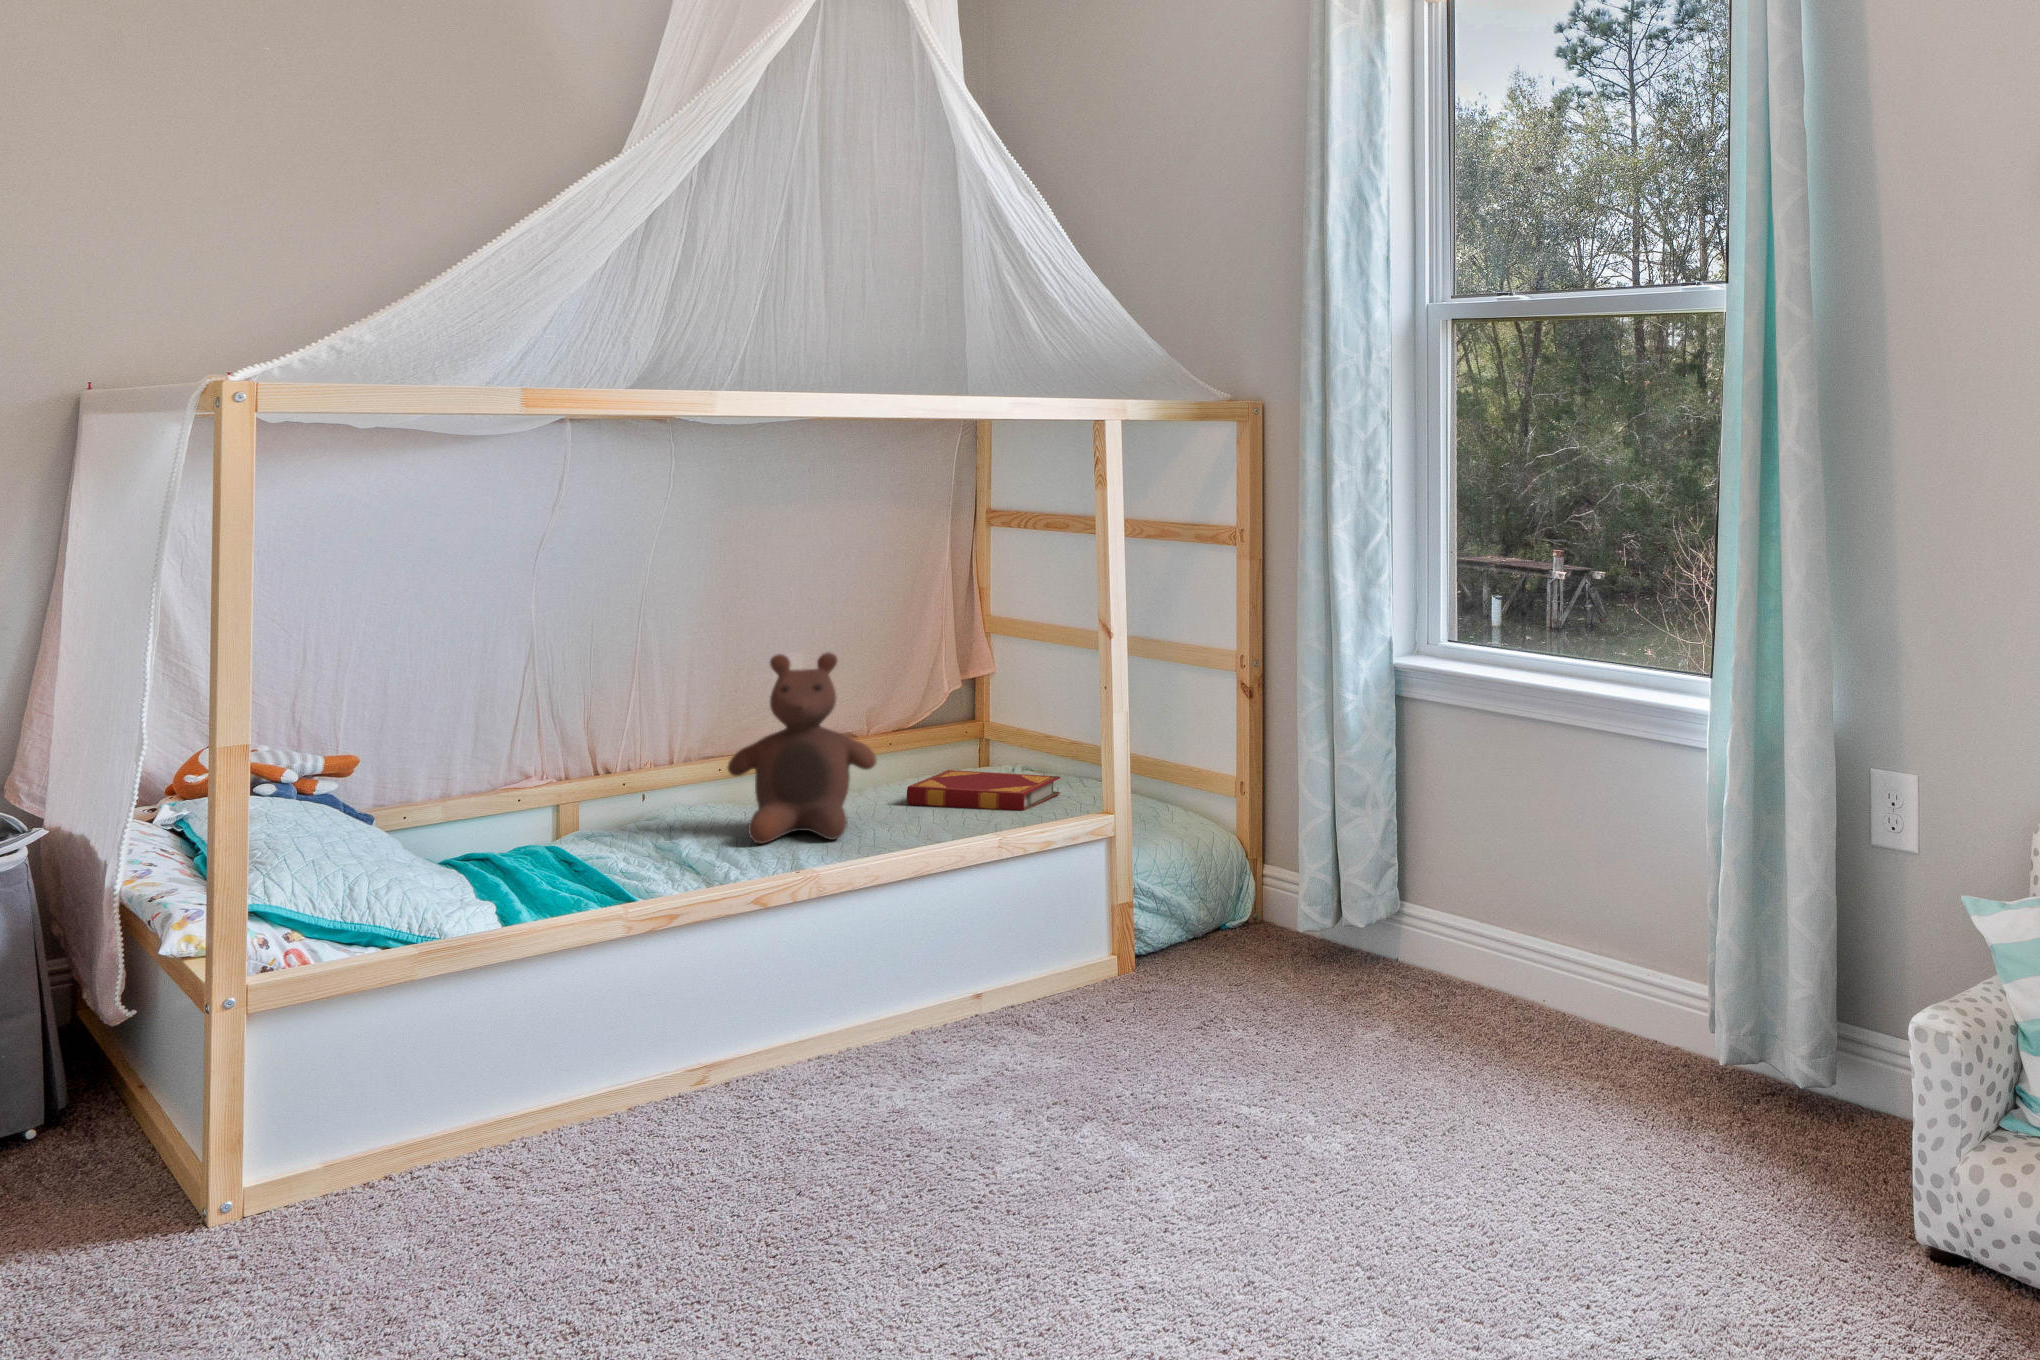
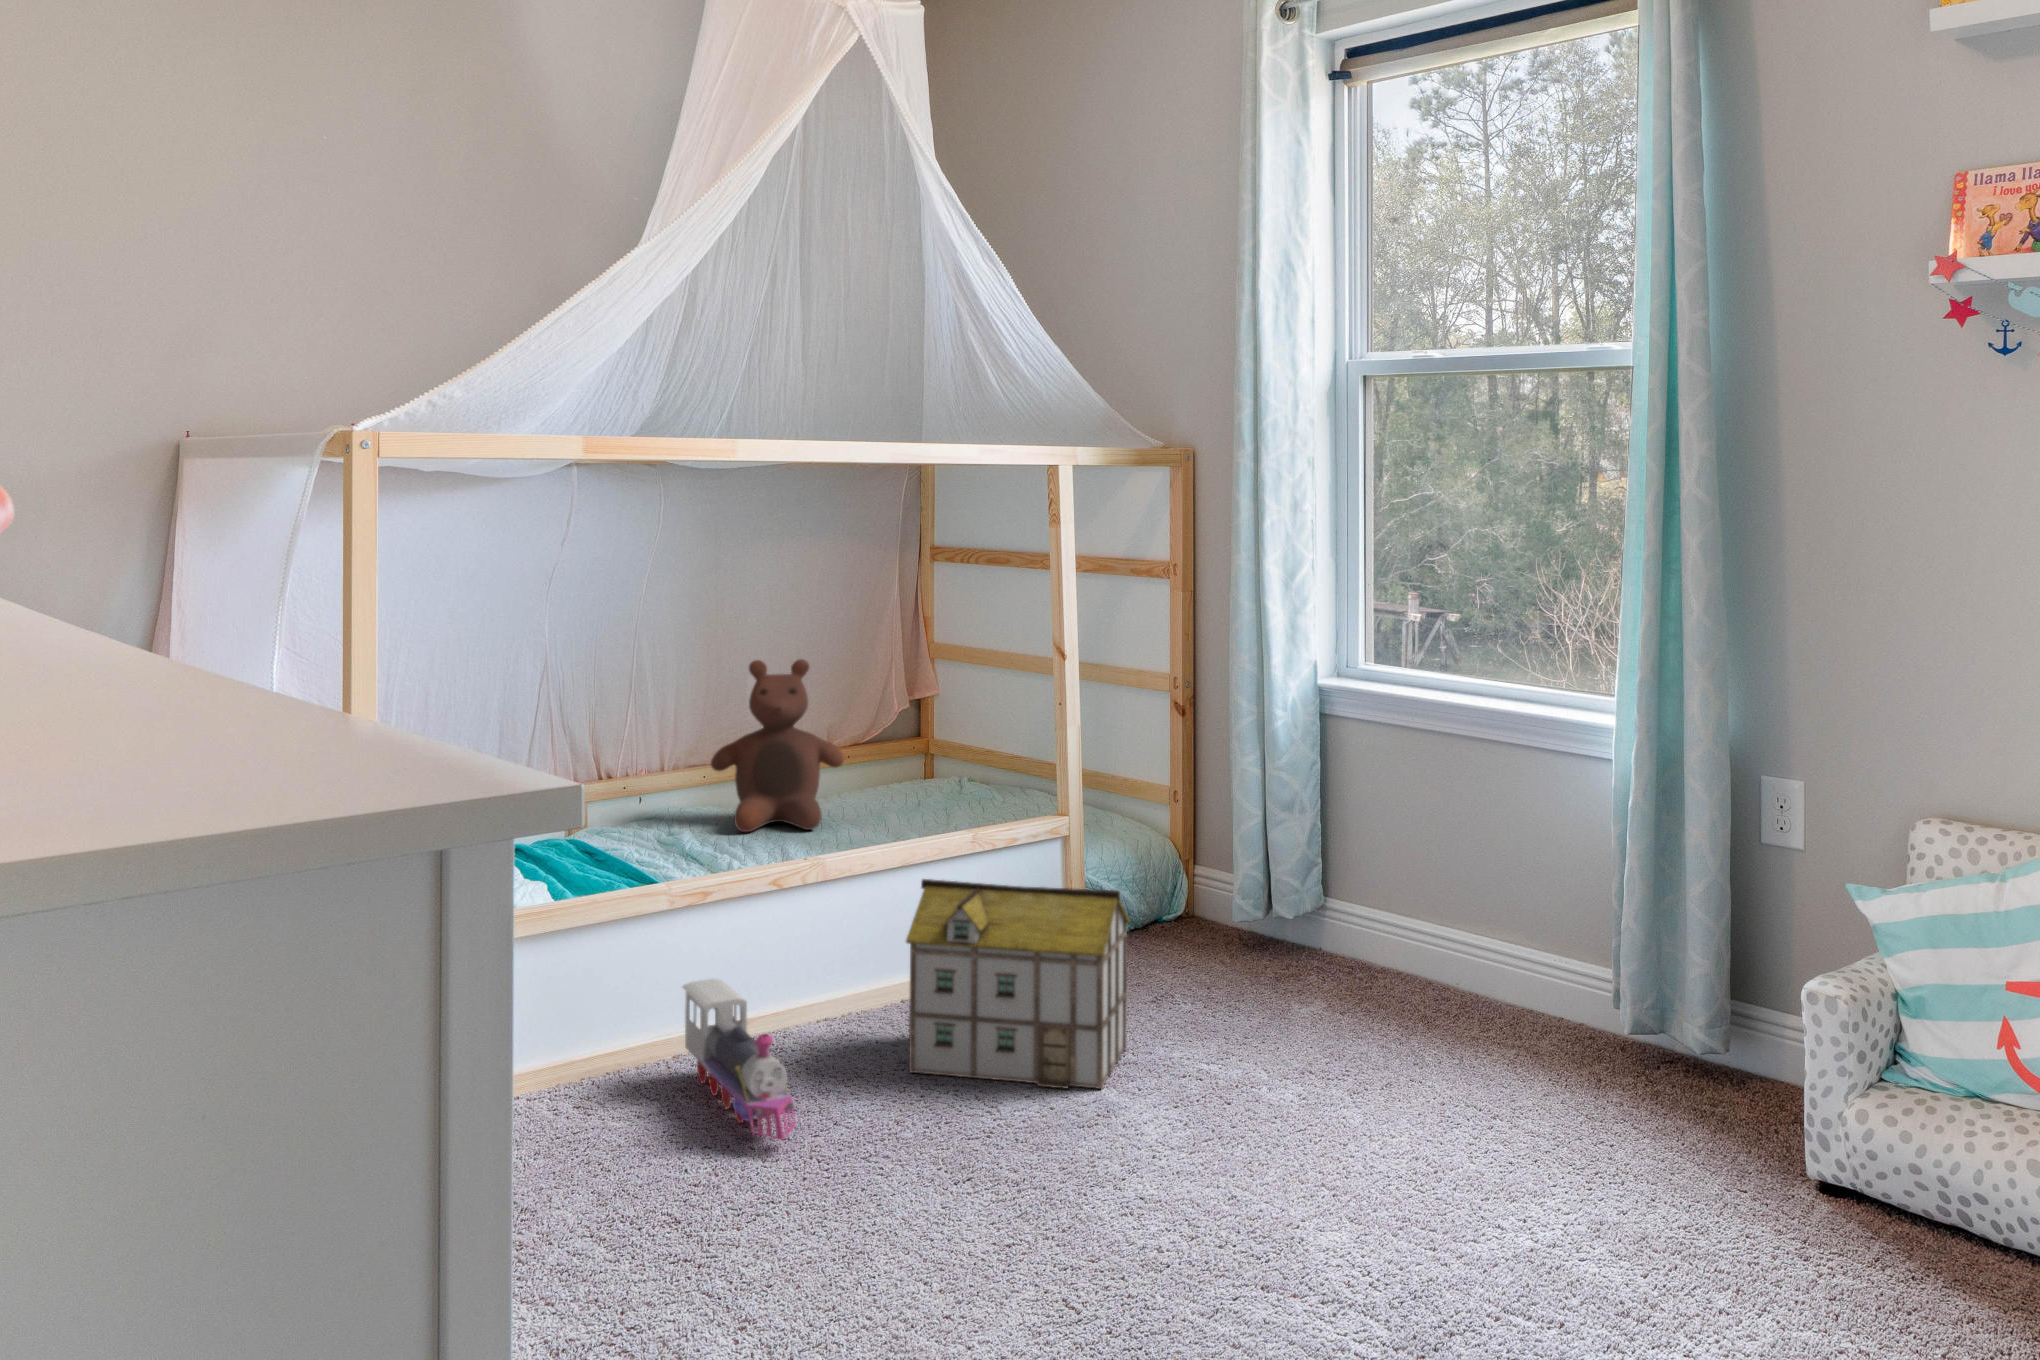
hardback book: present [907,770,1060,811] -> none [865,771,1005,810]
toy house: none [904,901,1164,1140] -> present [906,879,1130,1089]
toy train: none [648,1020,757,1219] -> present [683,979,796,1140]

